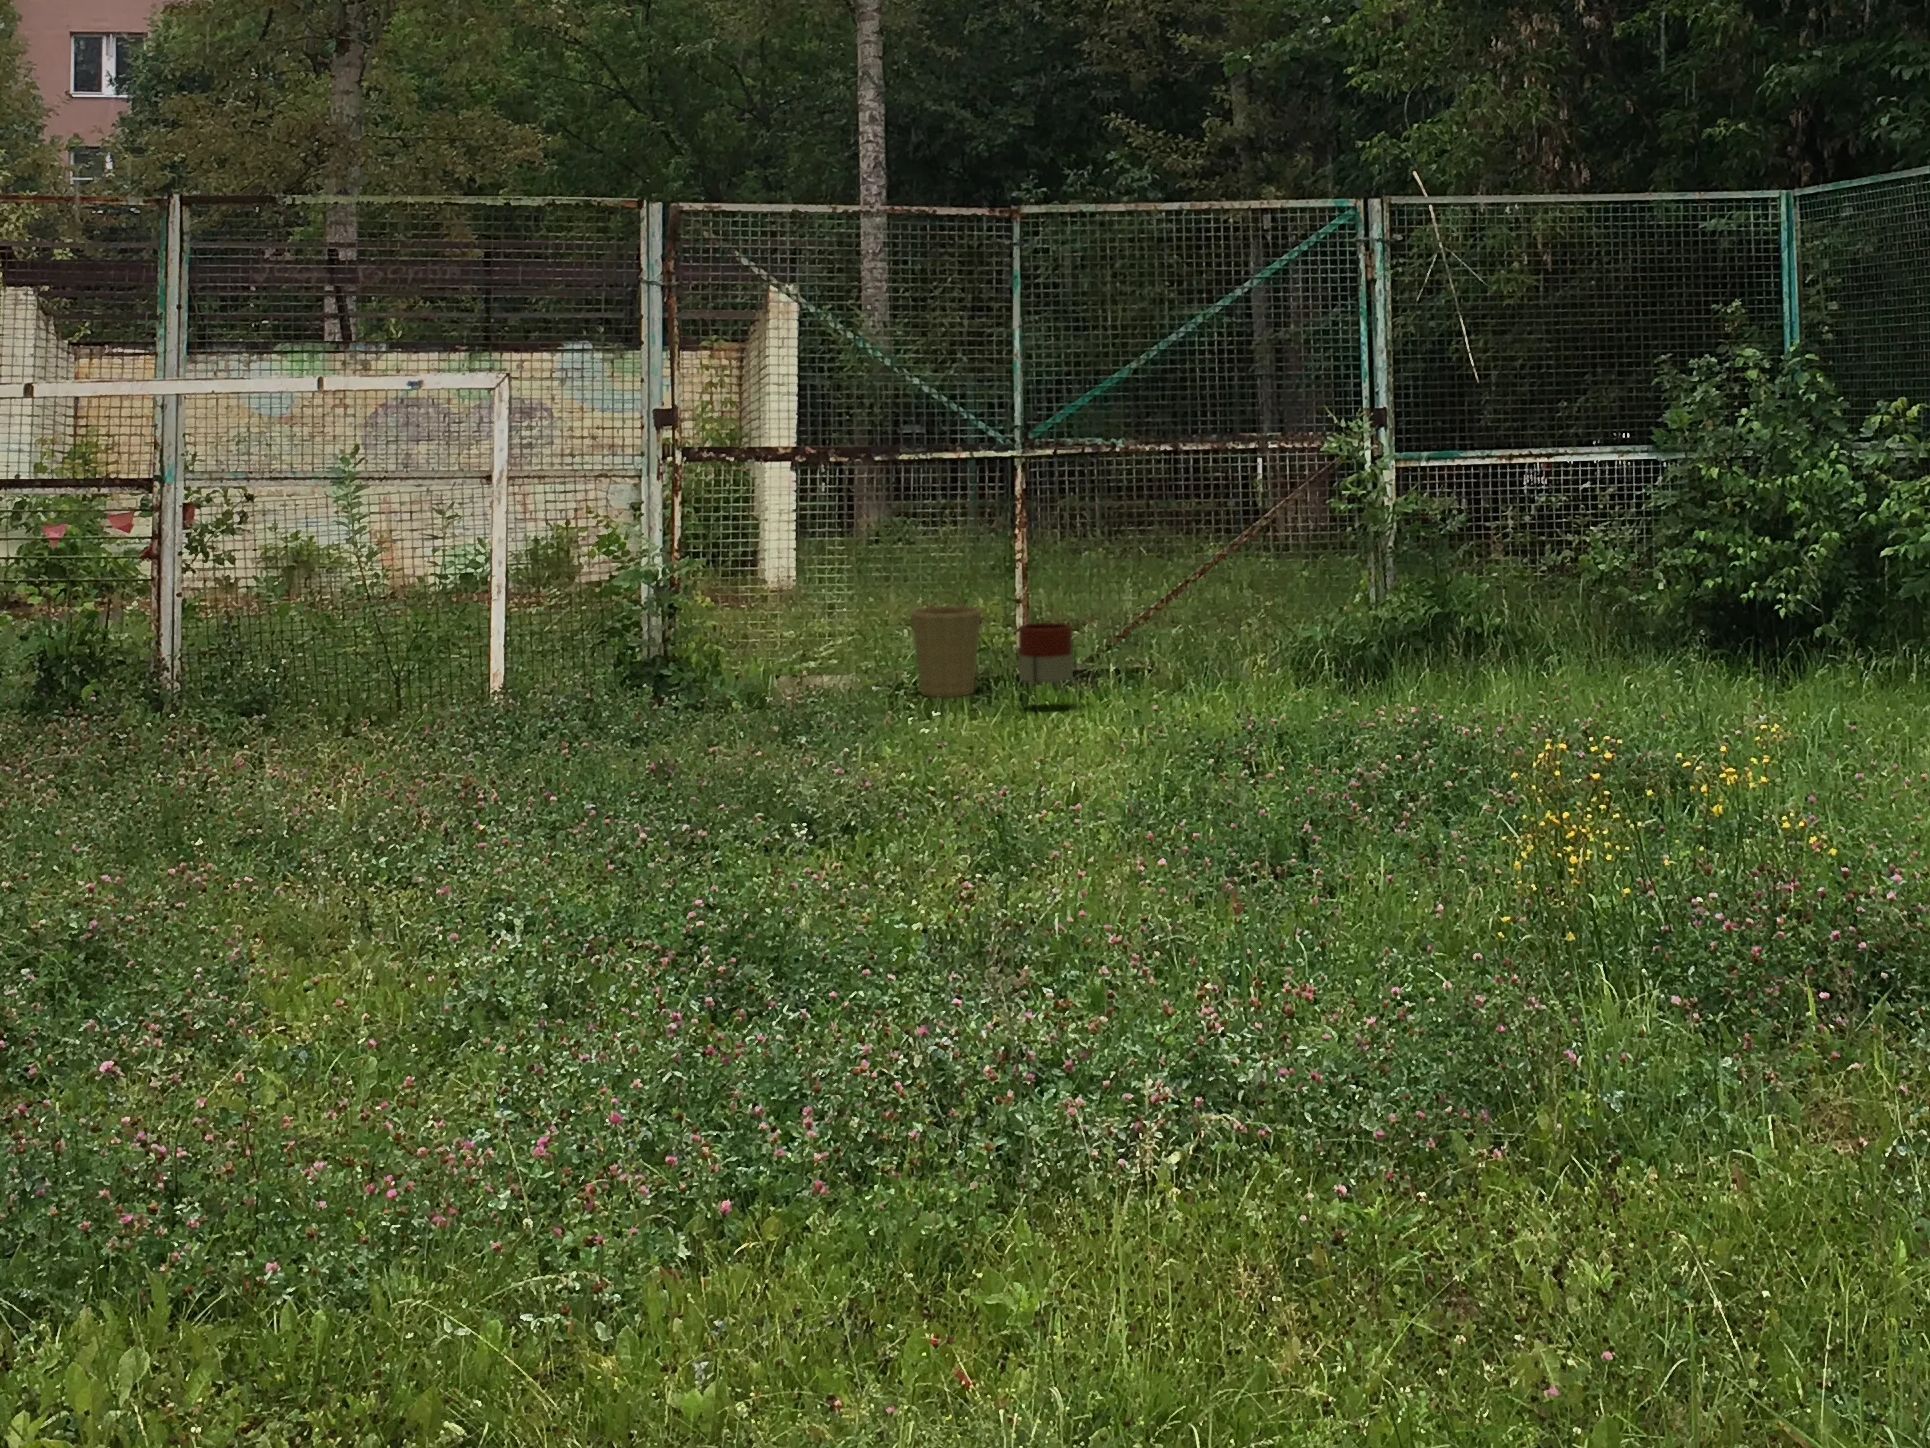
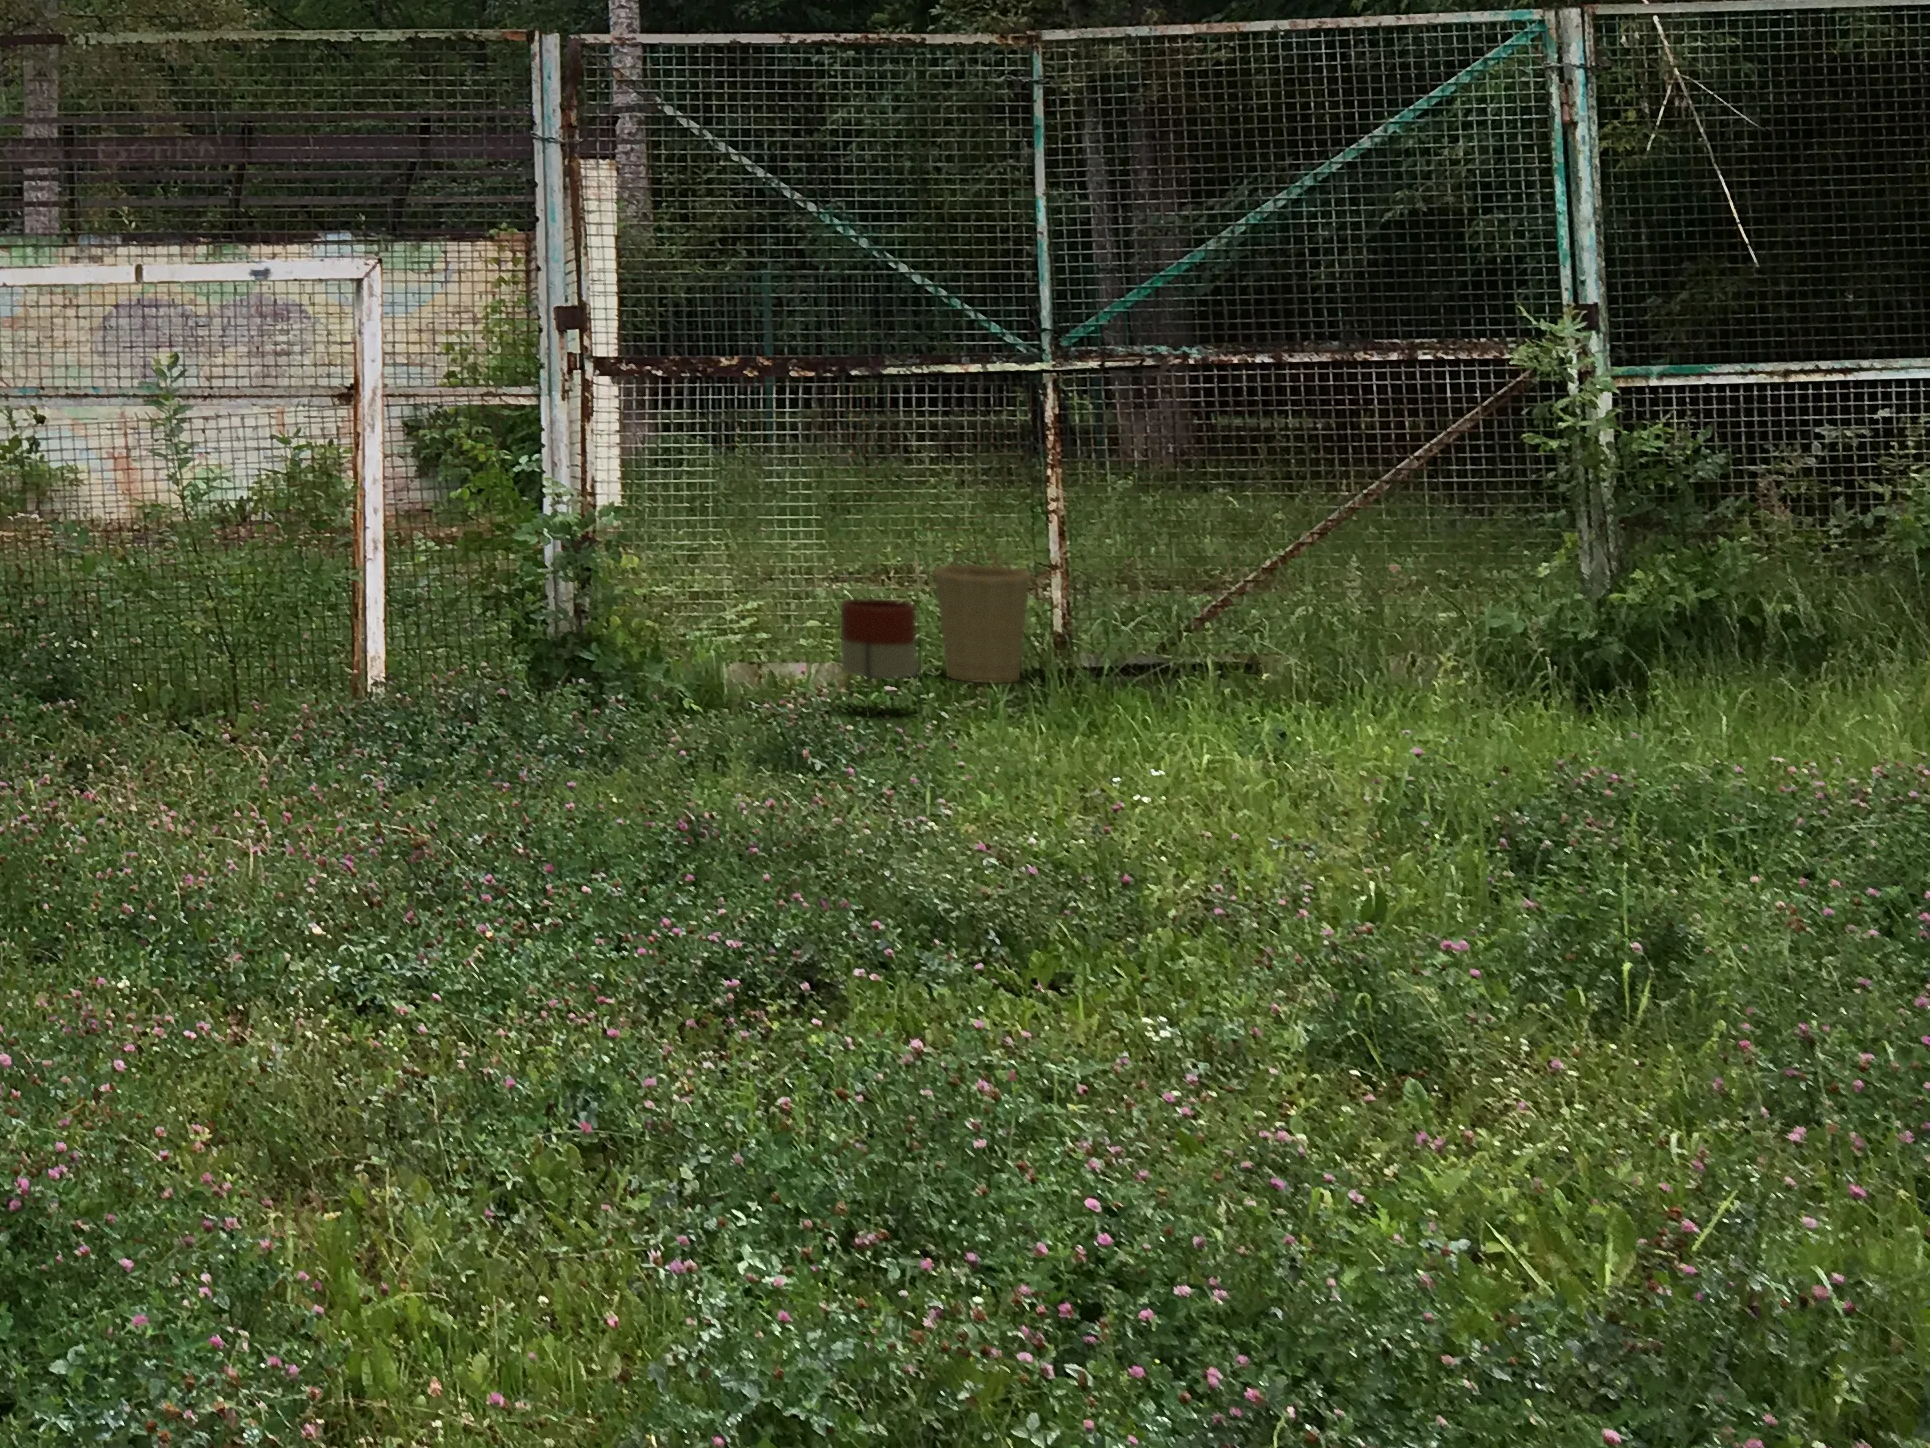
planter: present [1018,623,1077,708] -> present [841,598,921,703]

